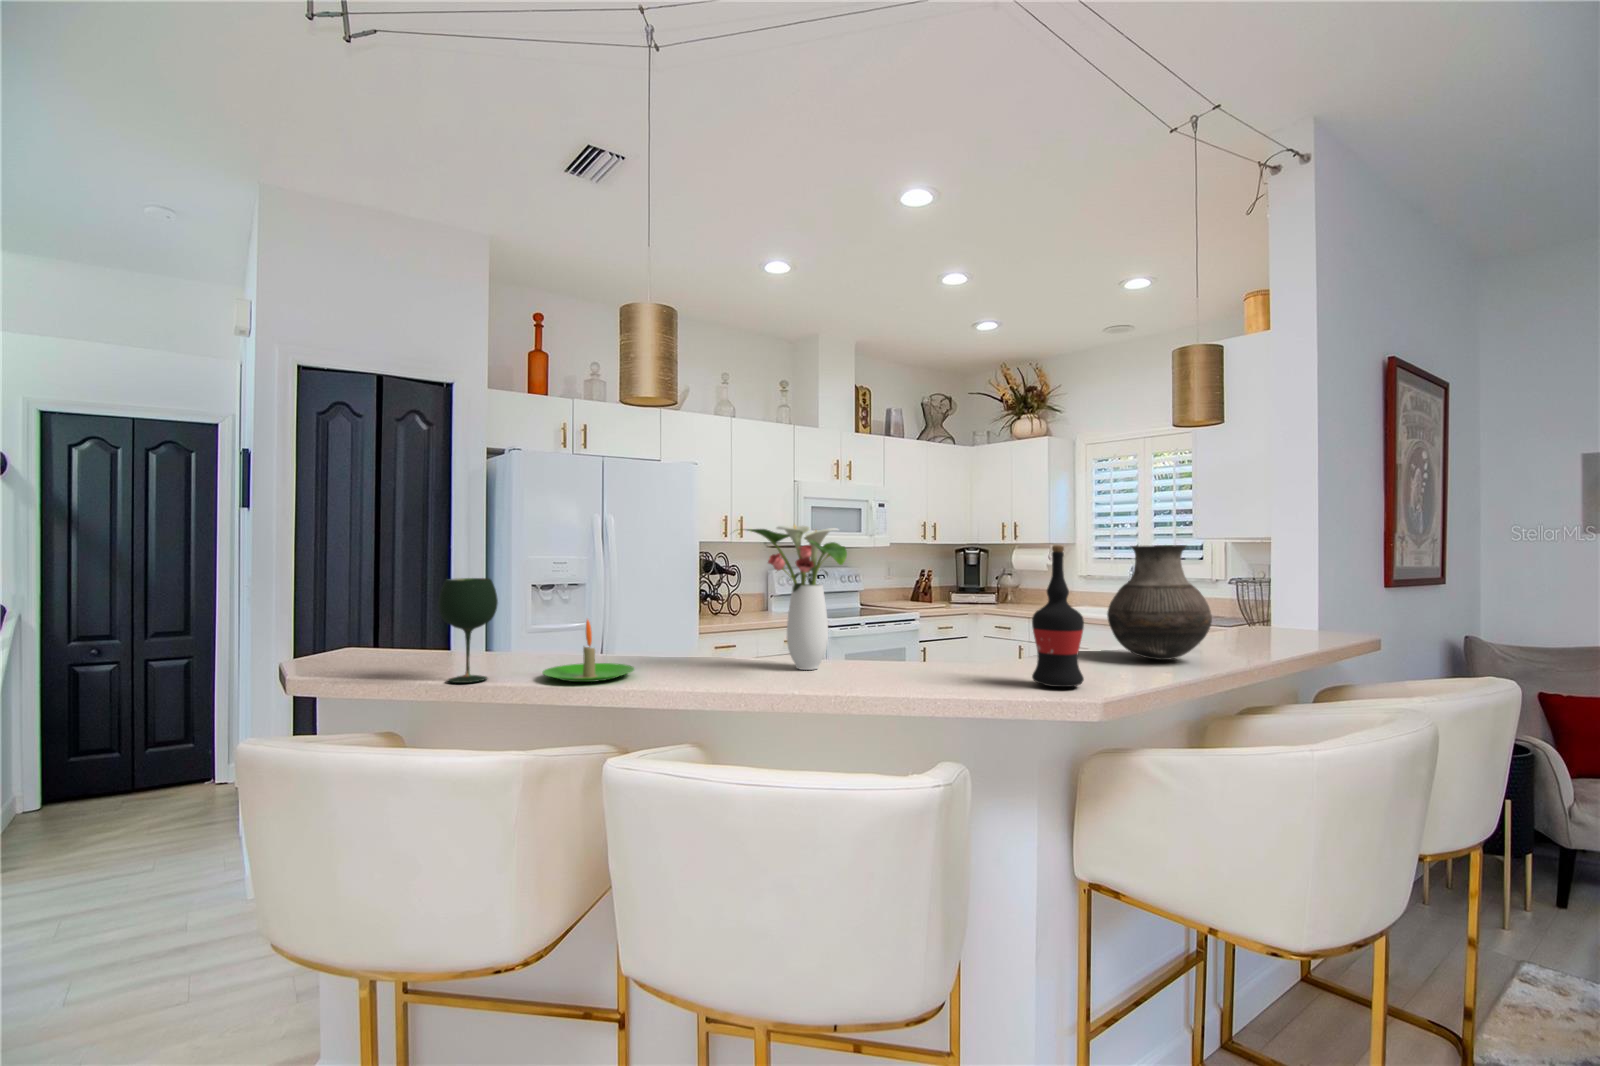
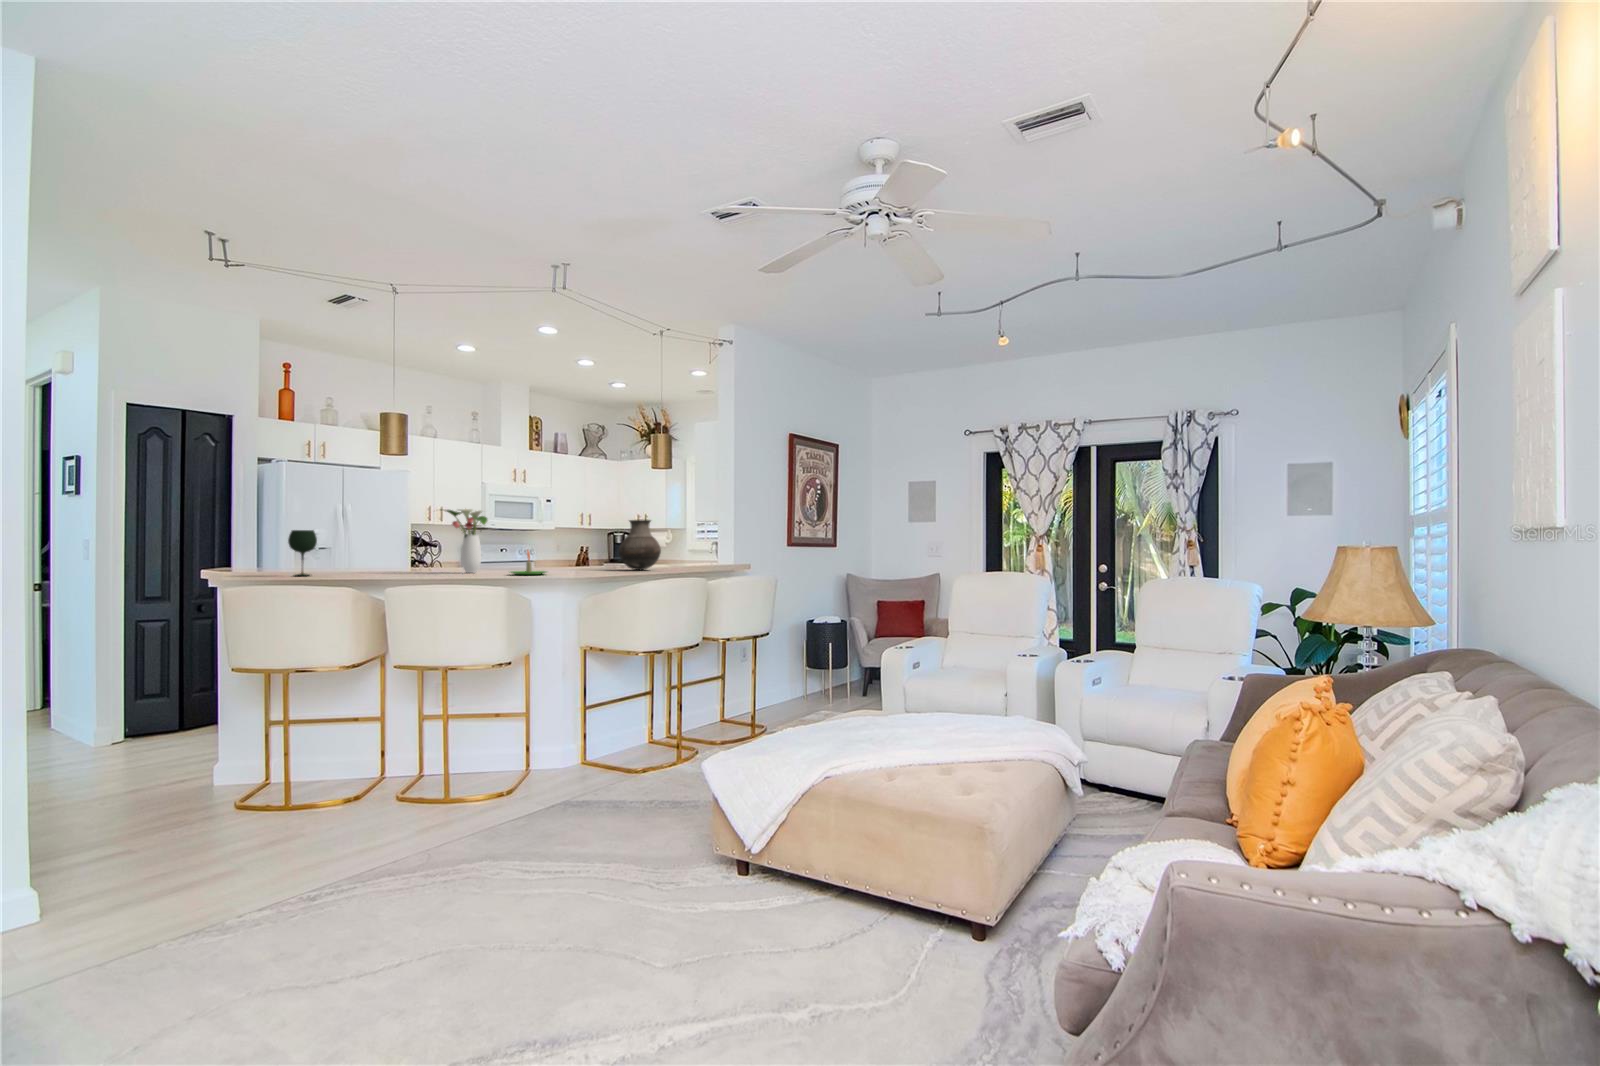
wine bottle: present [1032,545,1084,687] -> none [567,517,588,573]
candle: present [542,620,635,682] -> present [509,551,547,575]

